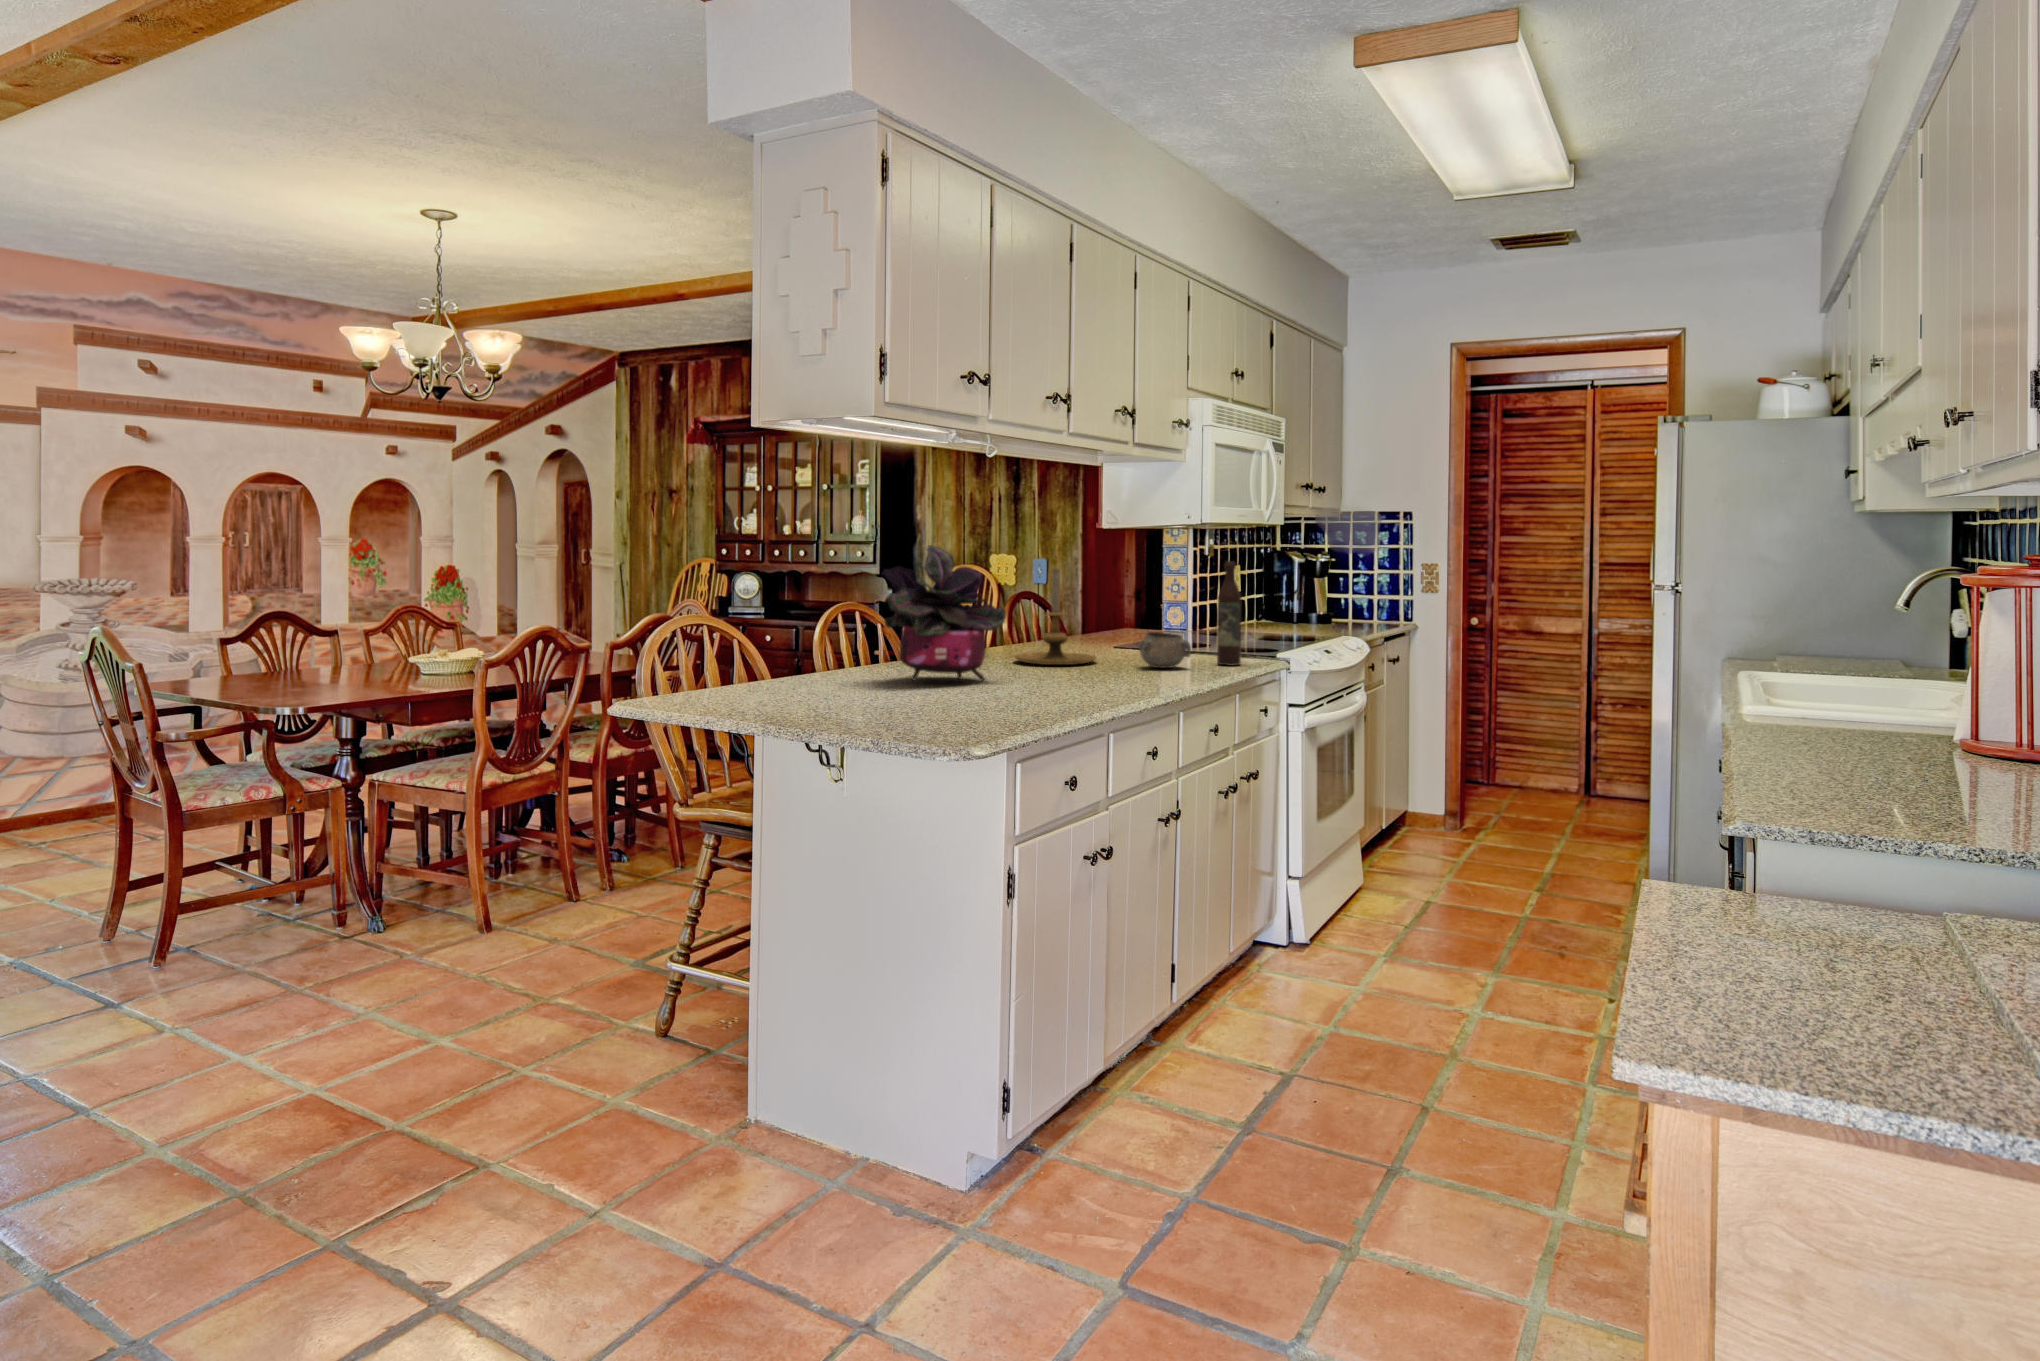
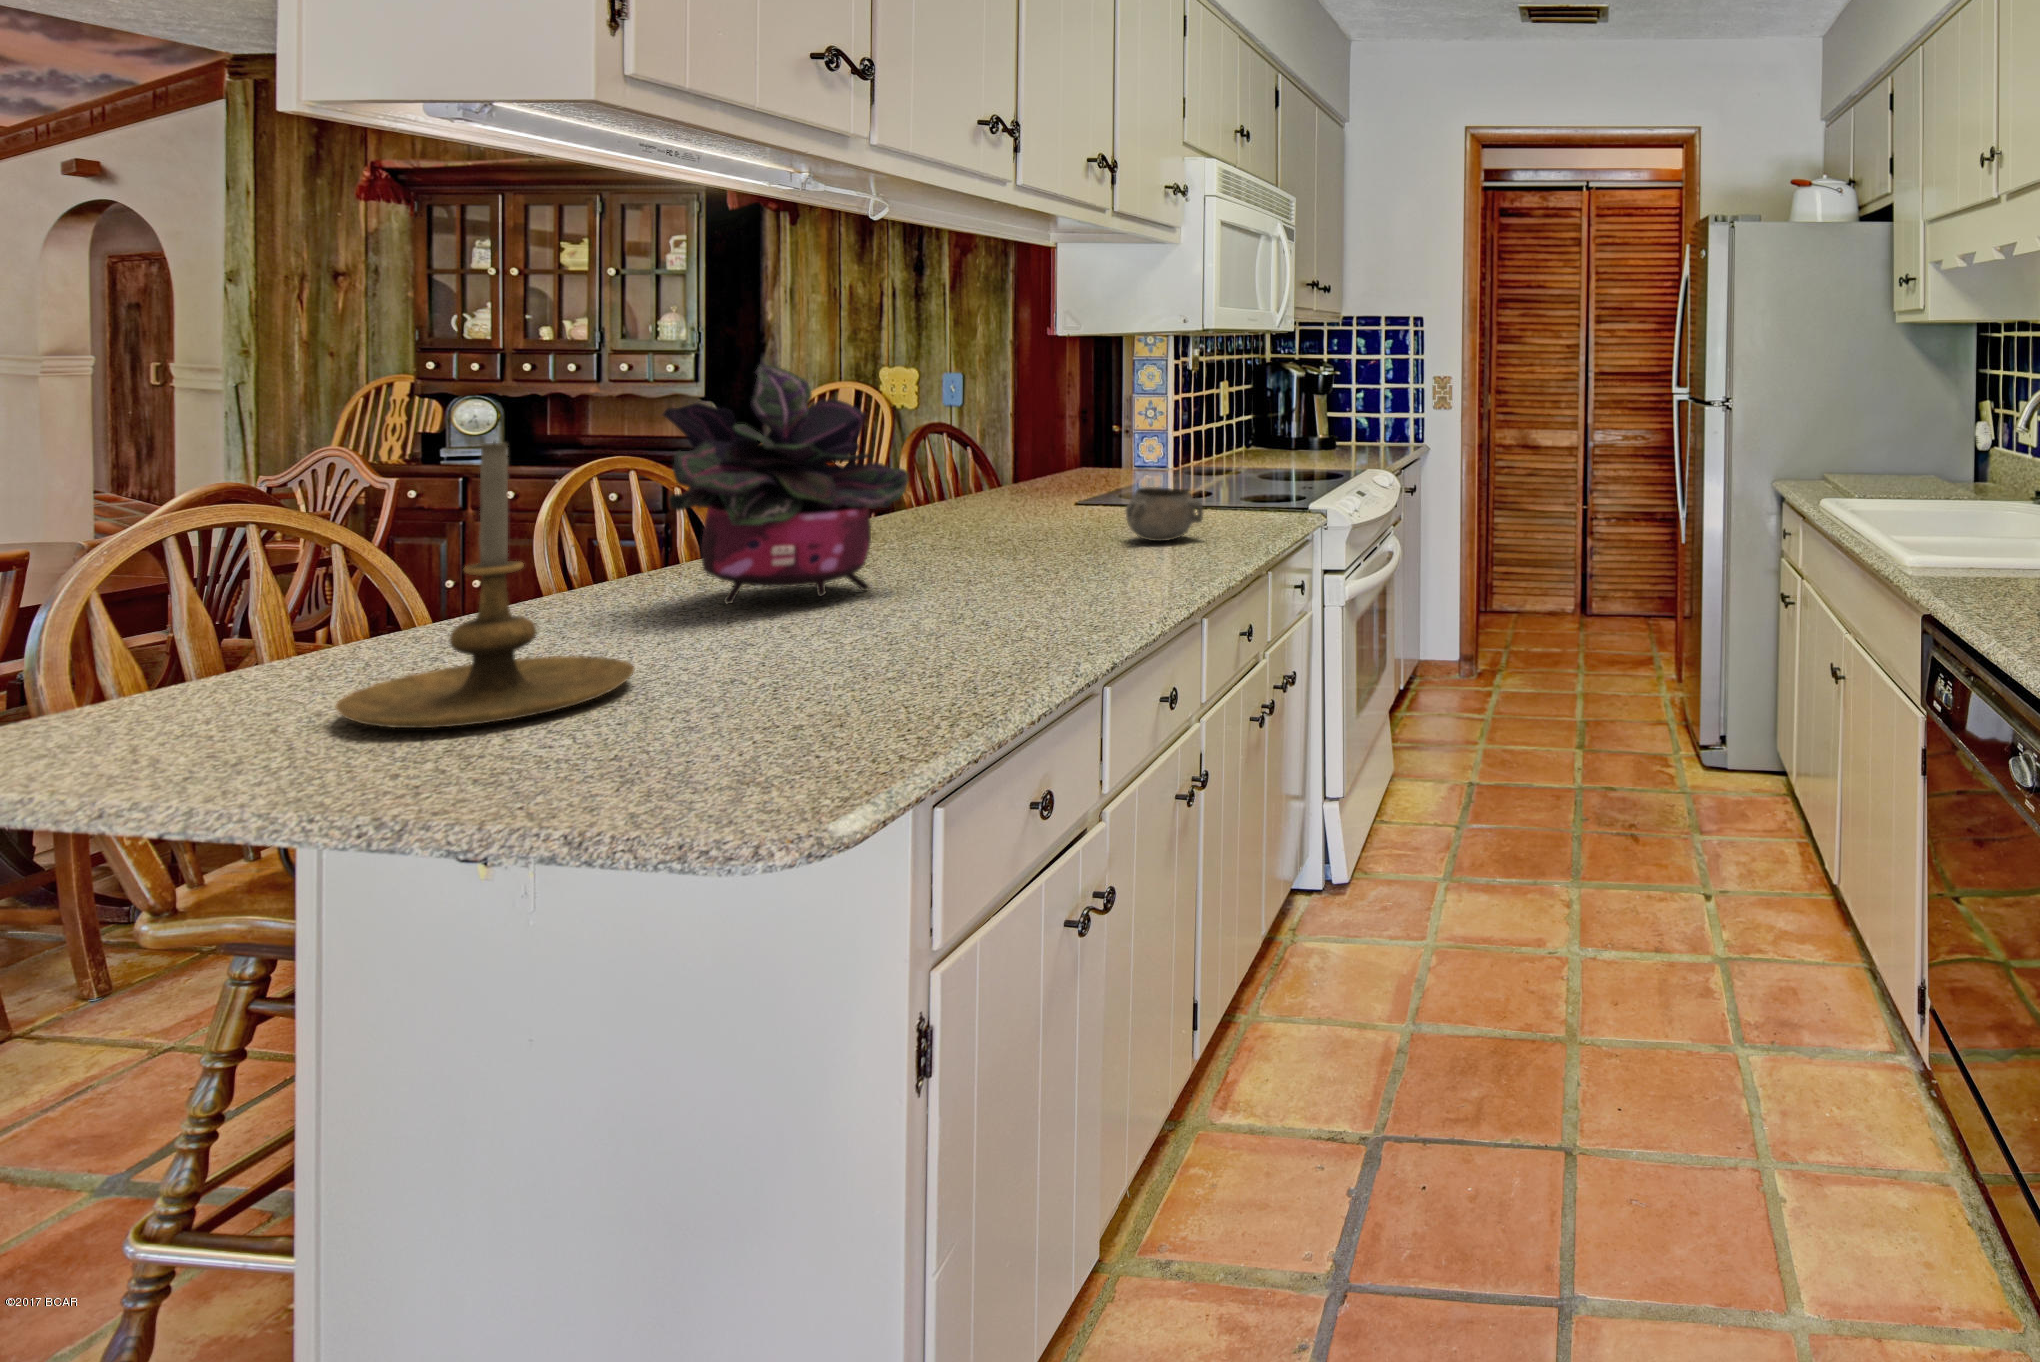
wine bottle: present [1217,561,1241,666] -> none [1236,383,1270,529]
candle holder: present [1014,568,1096,665] -> present [336,442,634,728]

